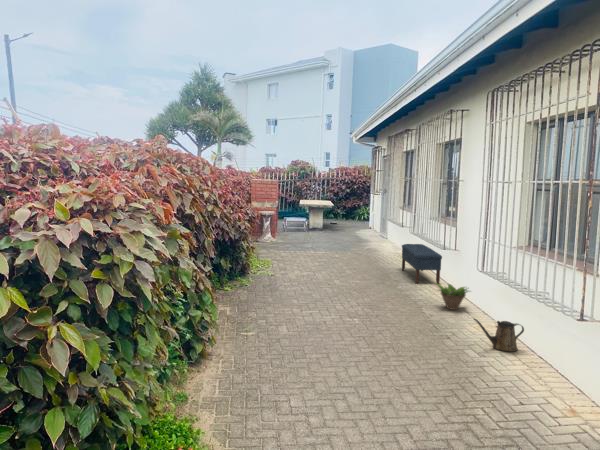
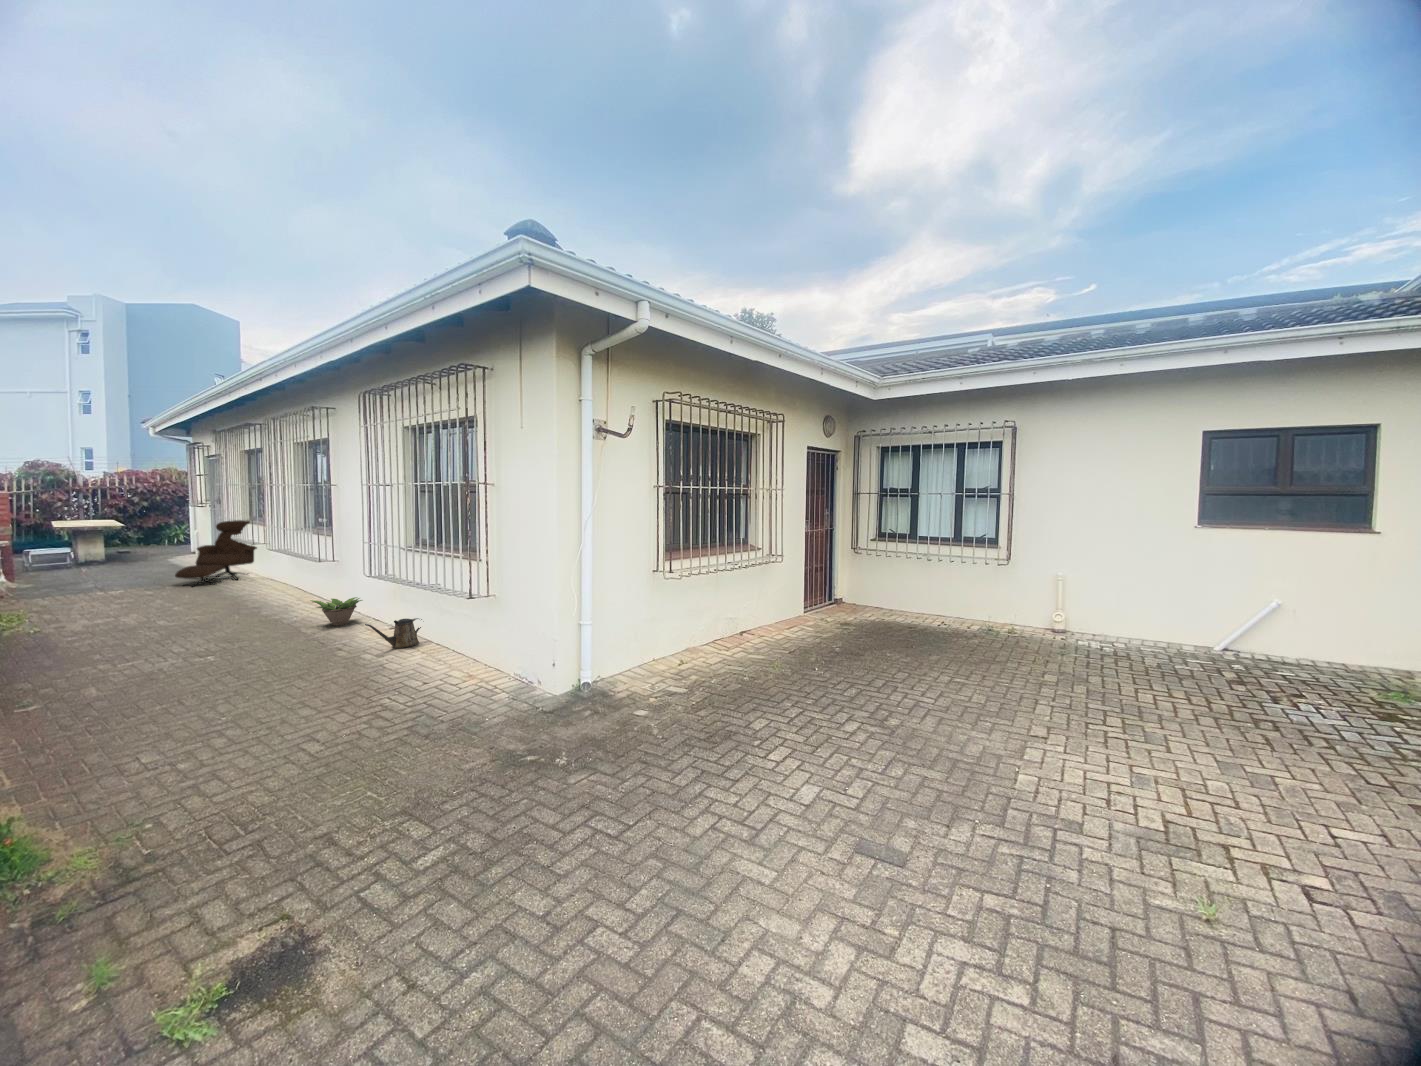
lounge chair: none [361,206,407,254] -> present [175,520,257,587]
bench: present [402,244,442,284] -> none [255,562,321,609]

